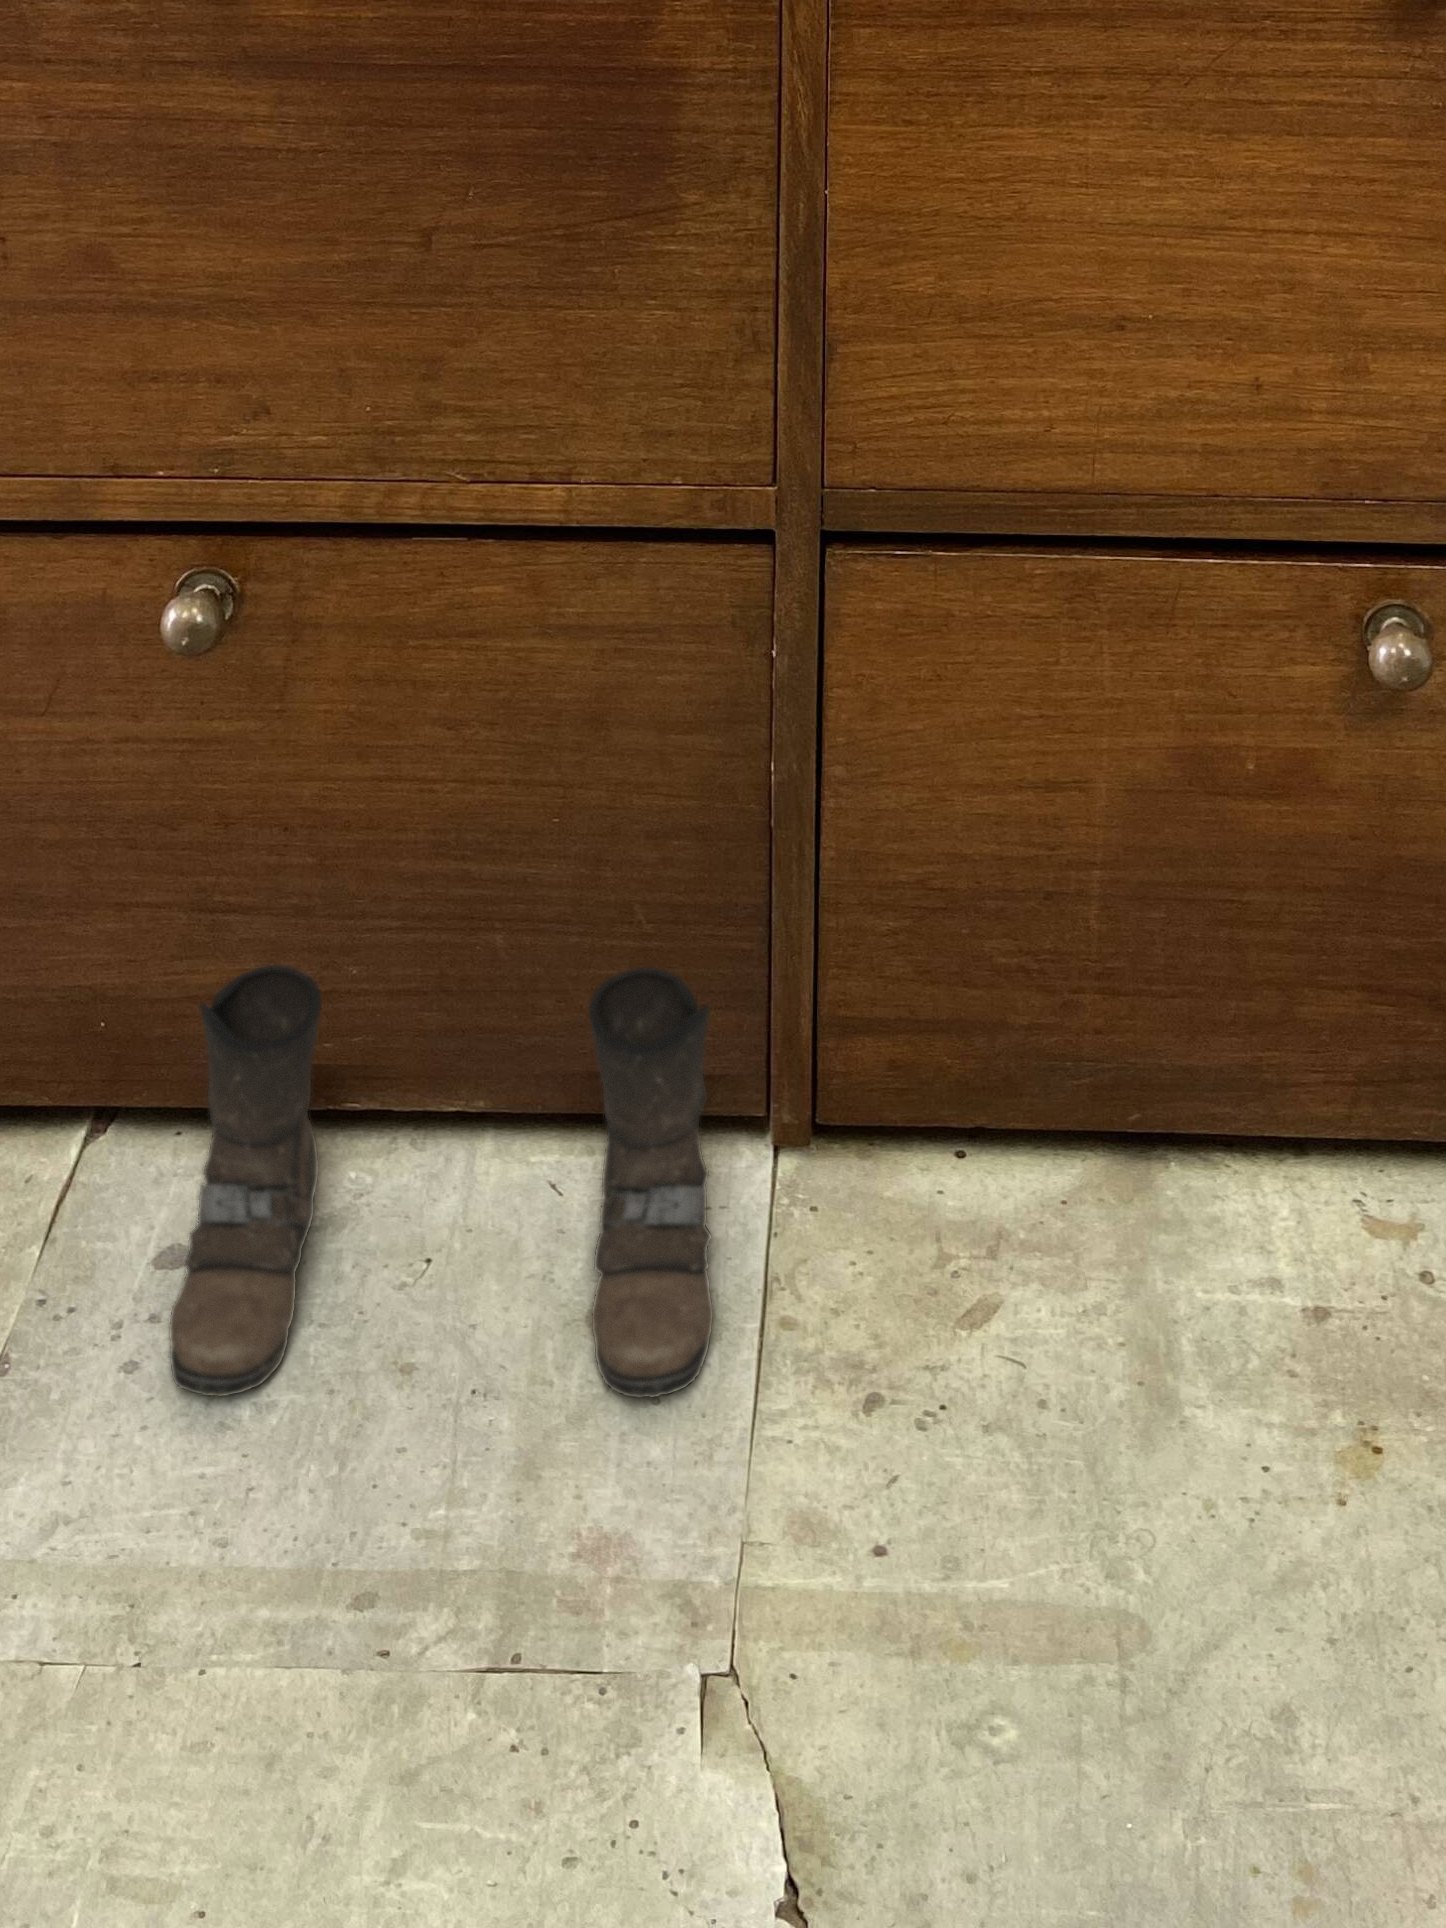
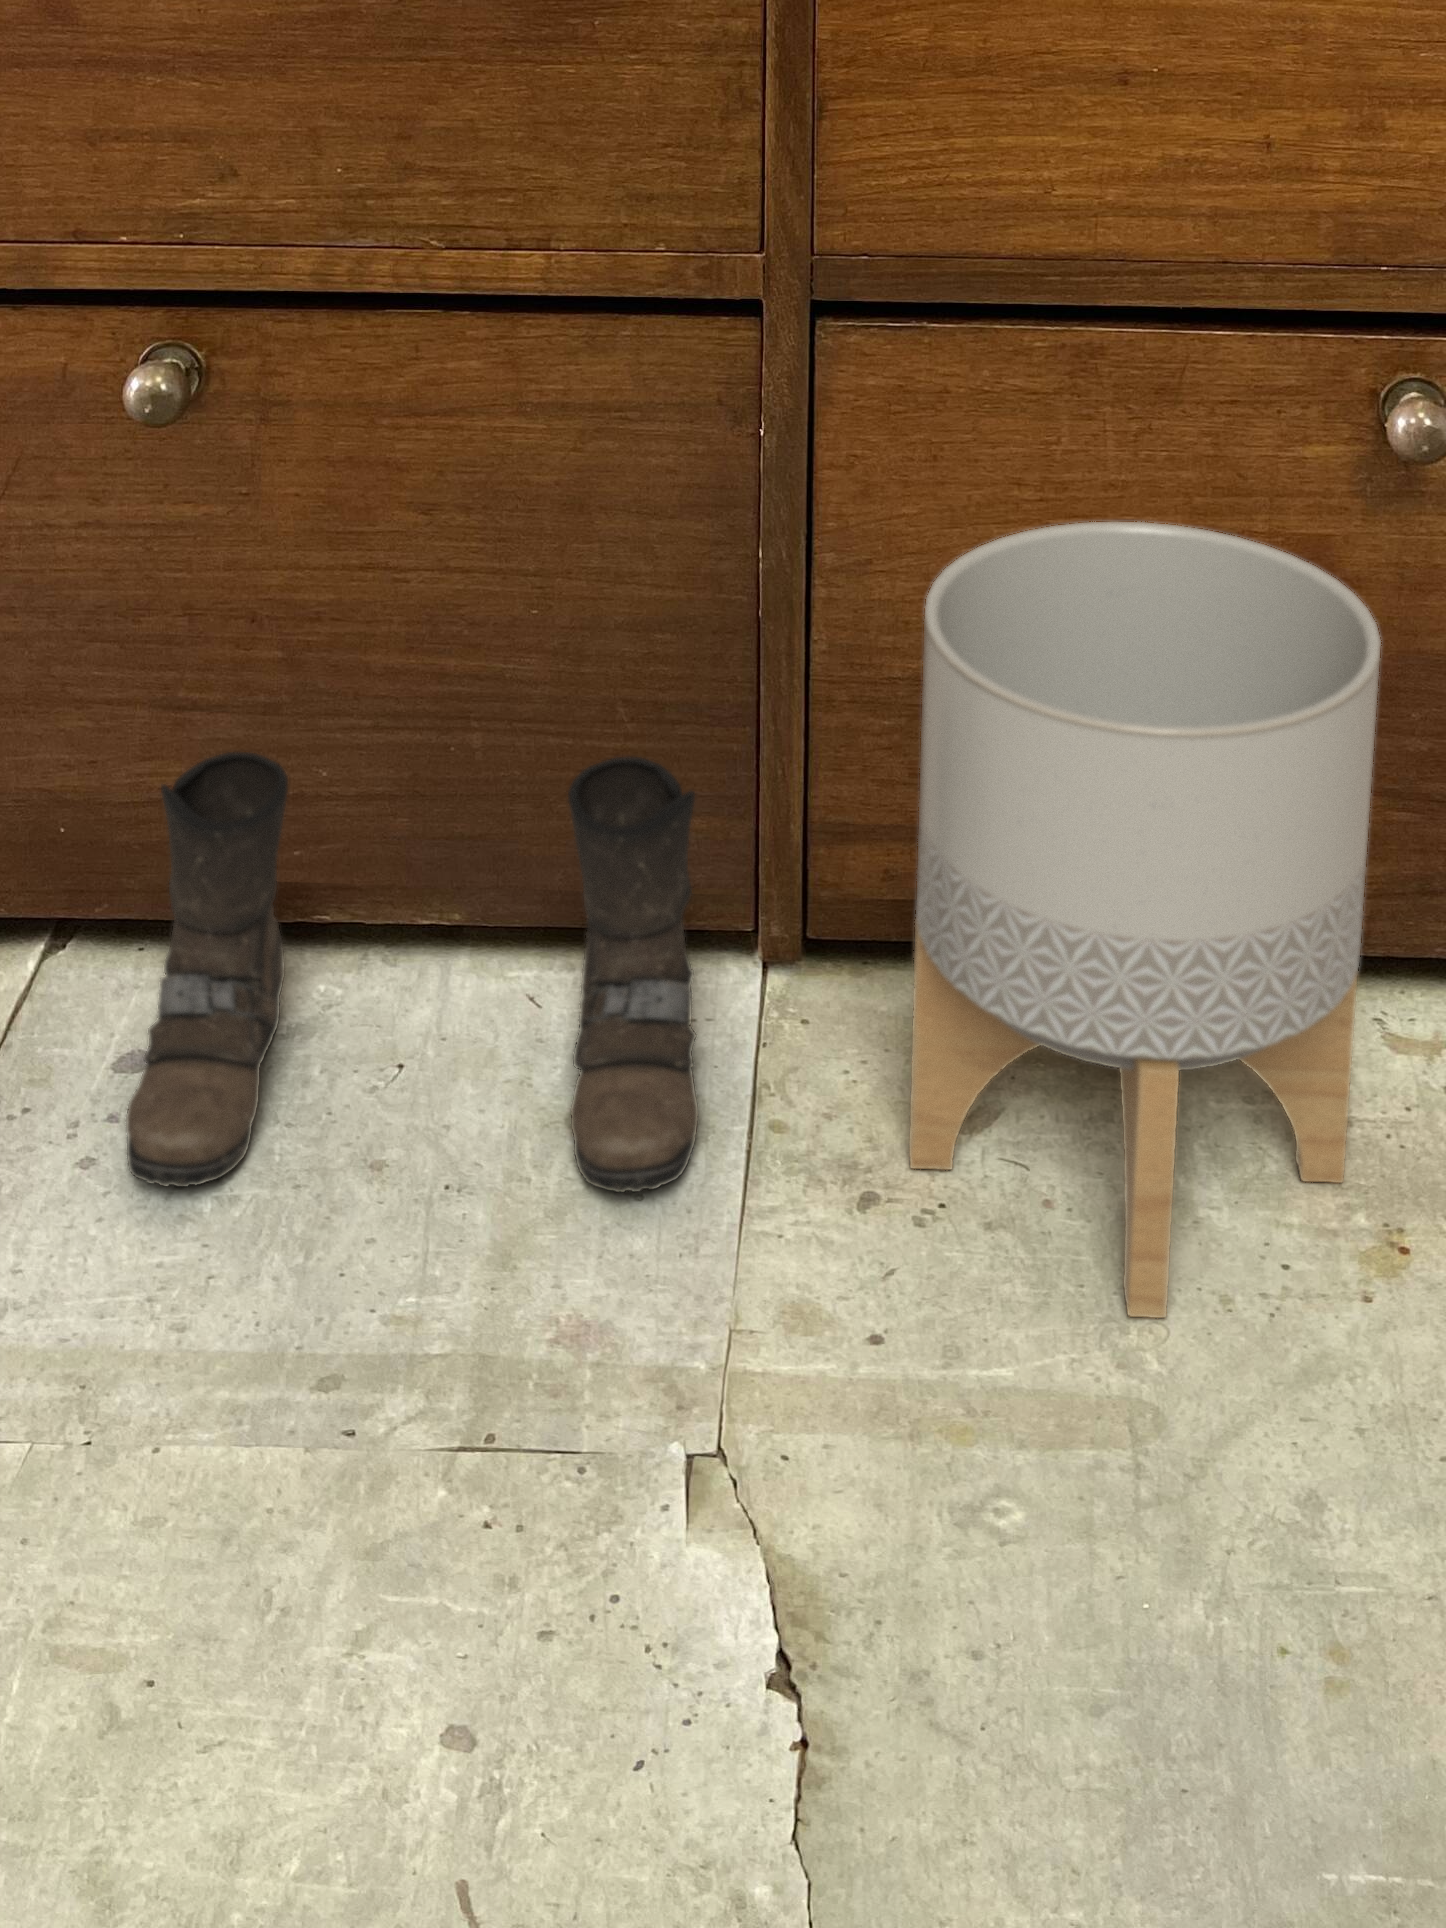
planter: none [913,749,1356,1522] -> present [909,522,1381,1318]

